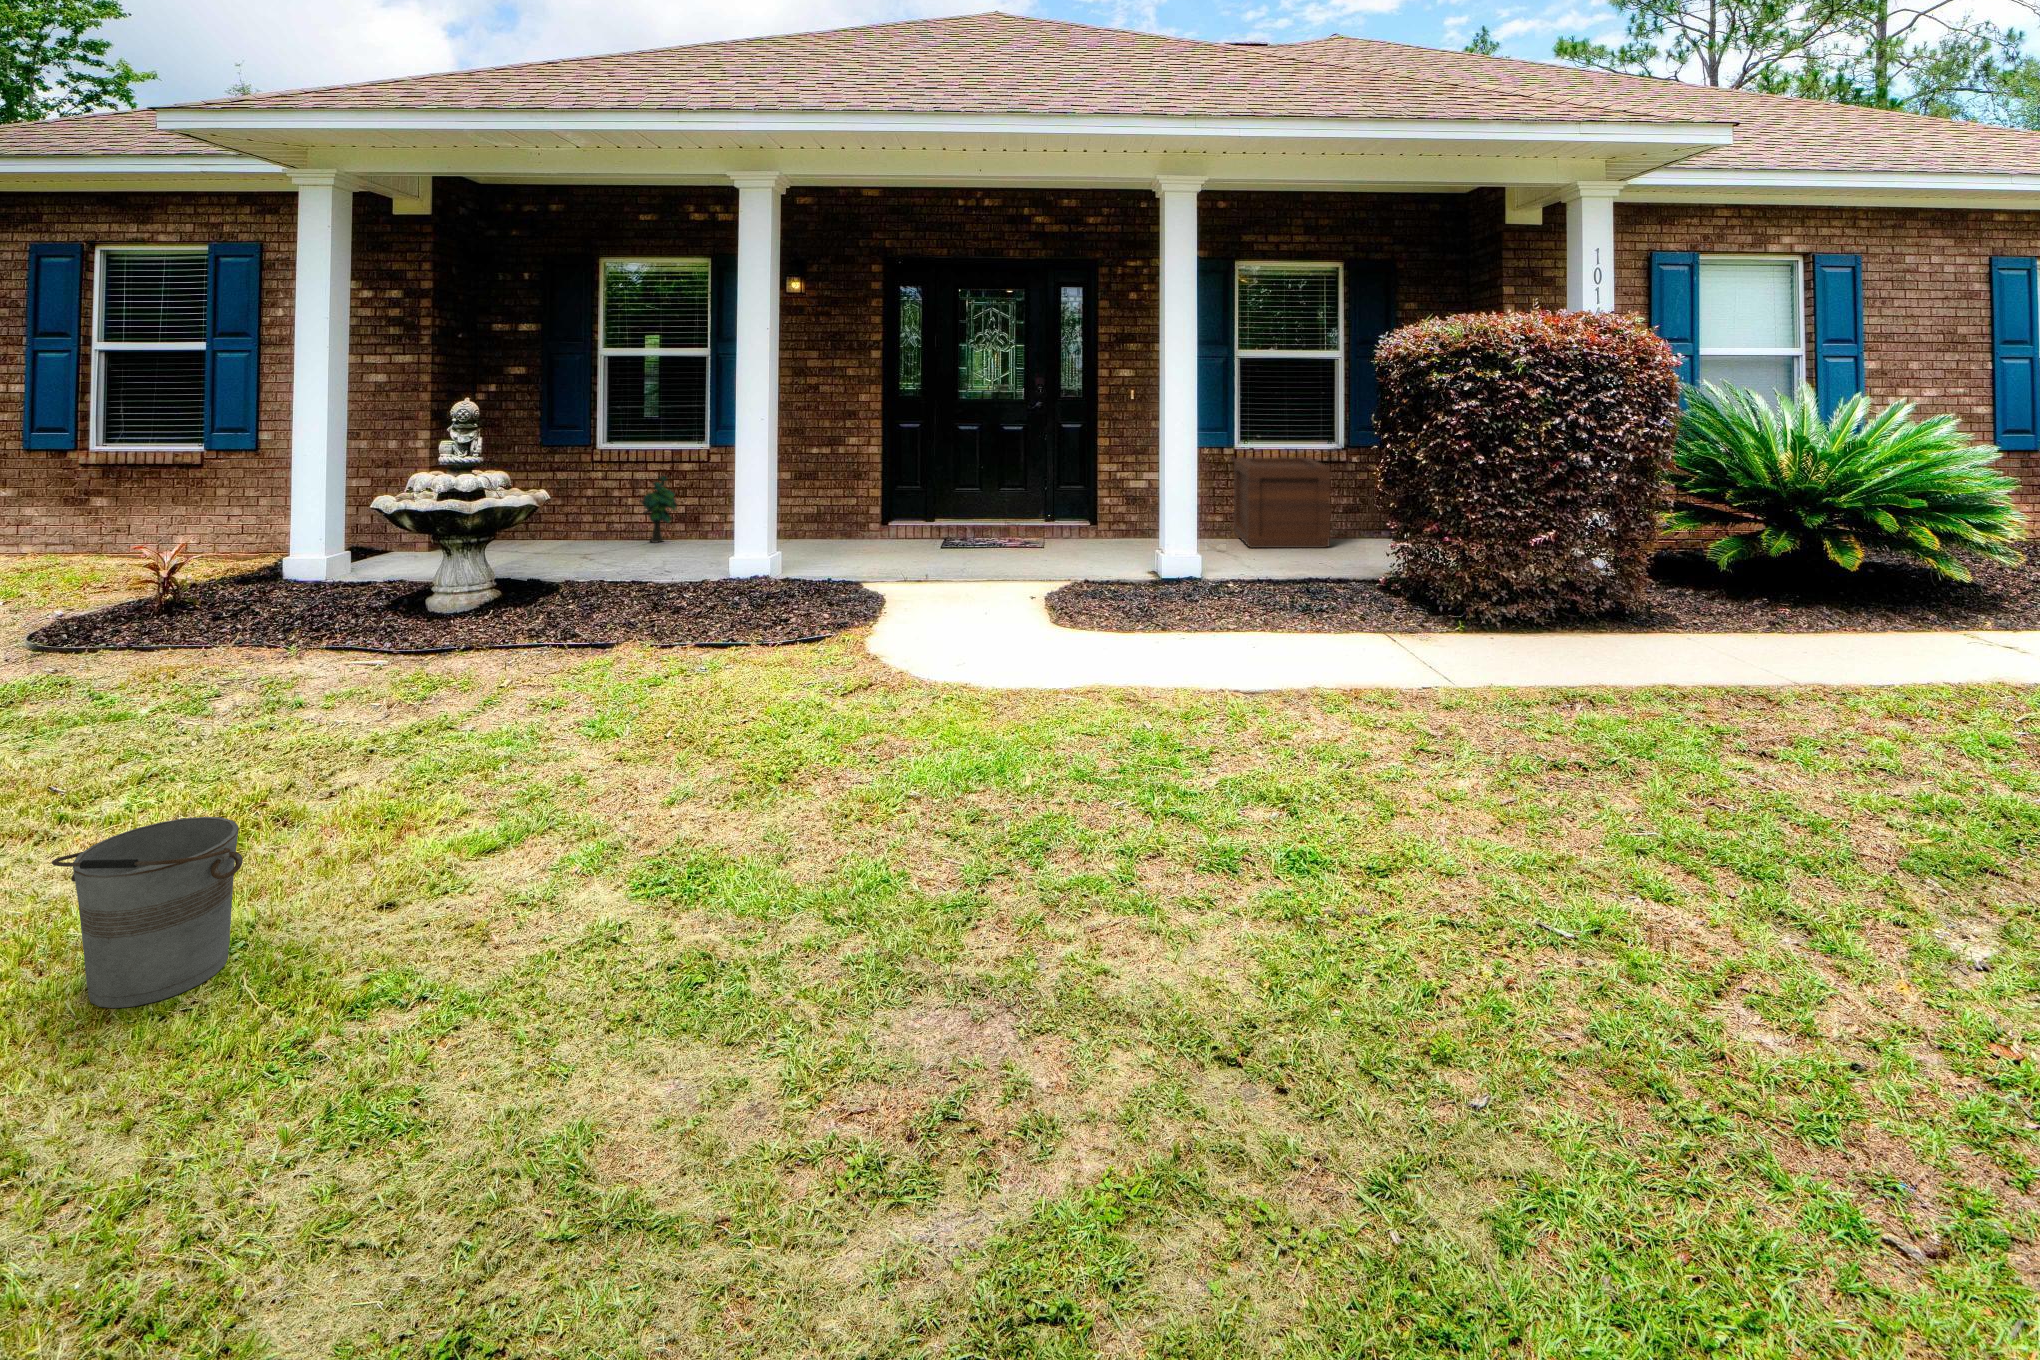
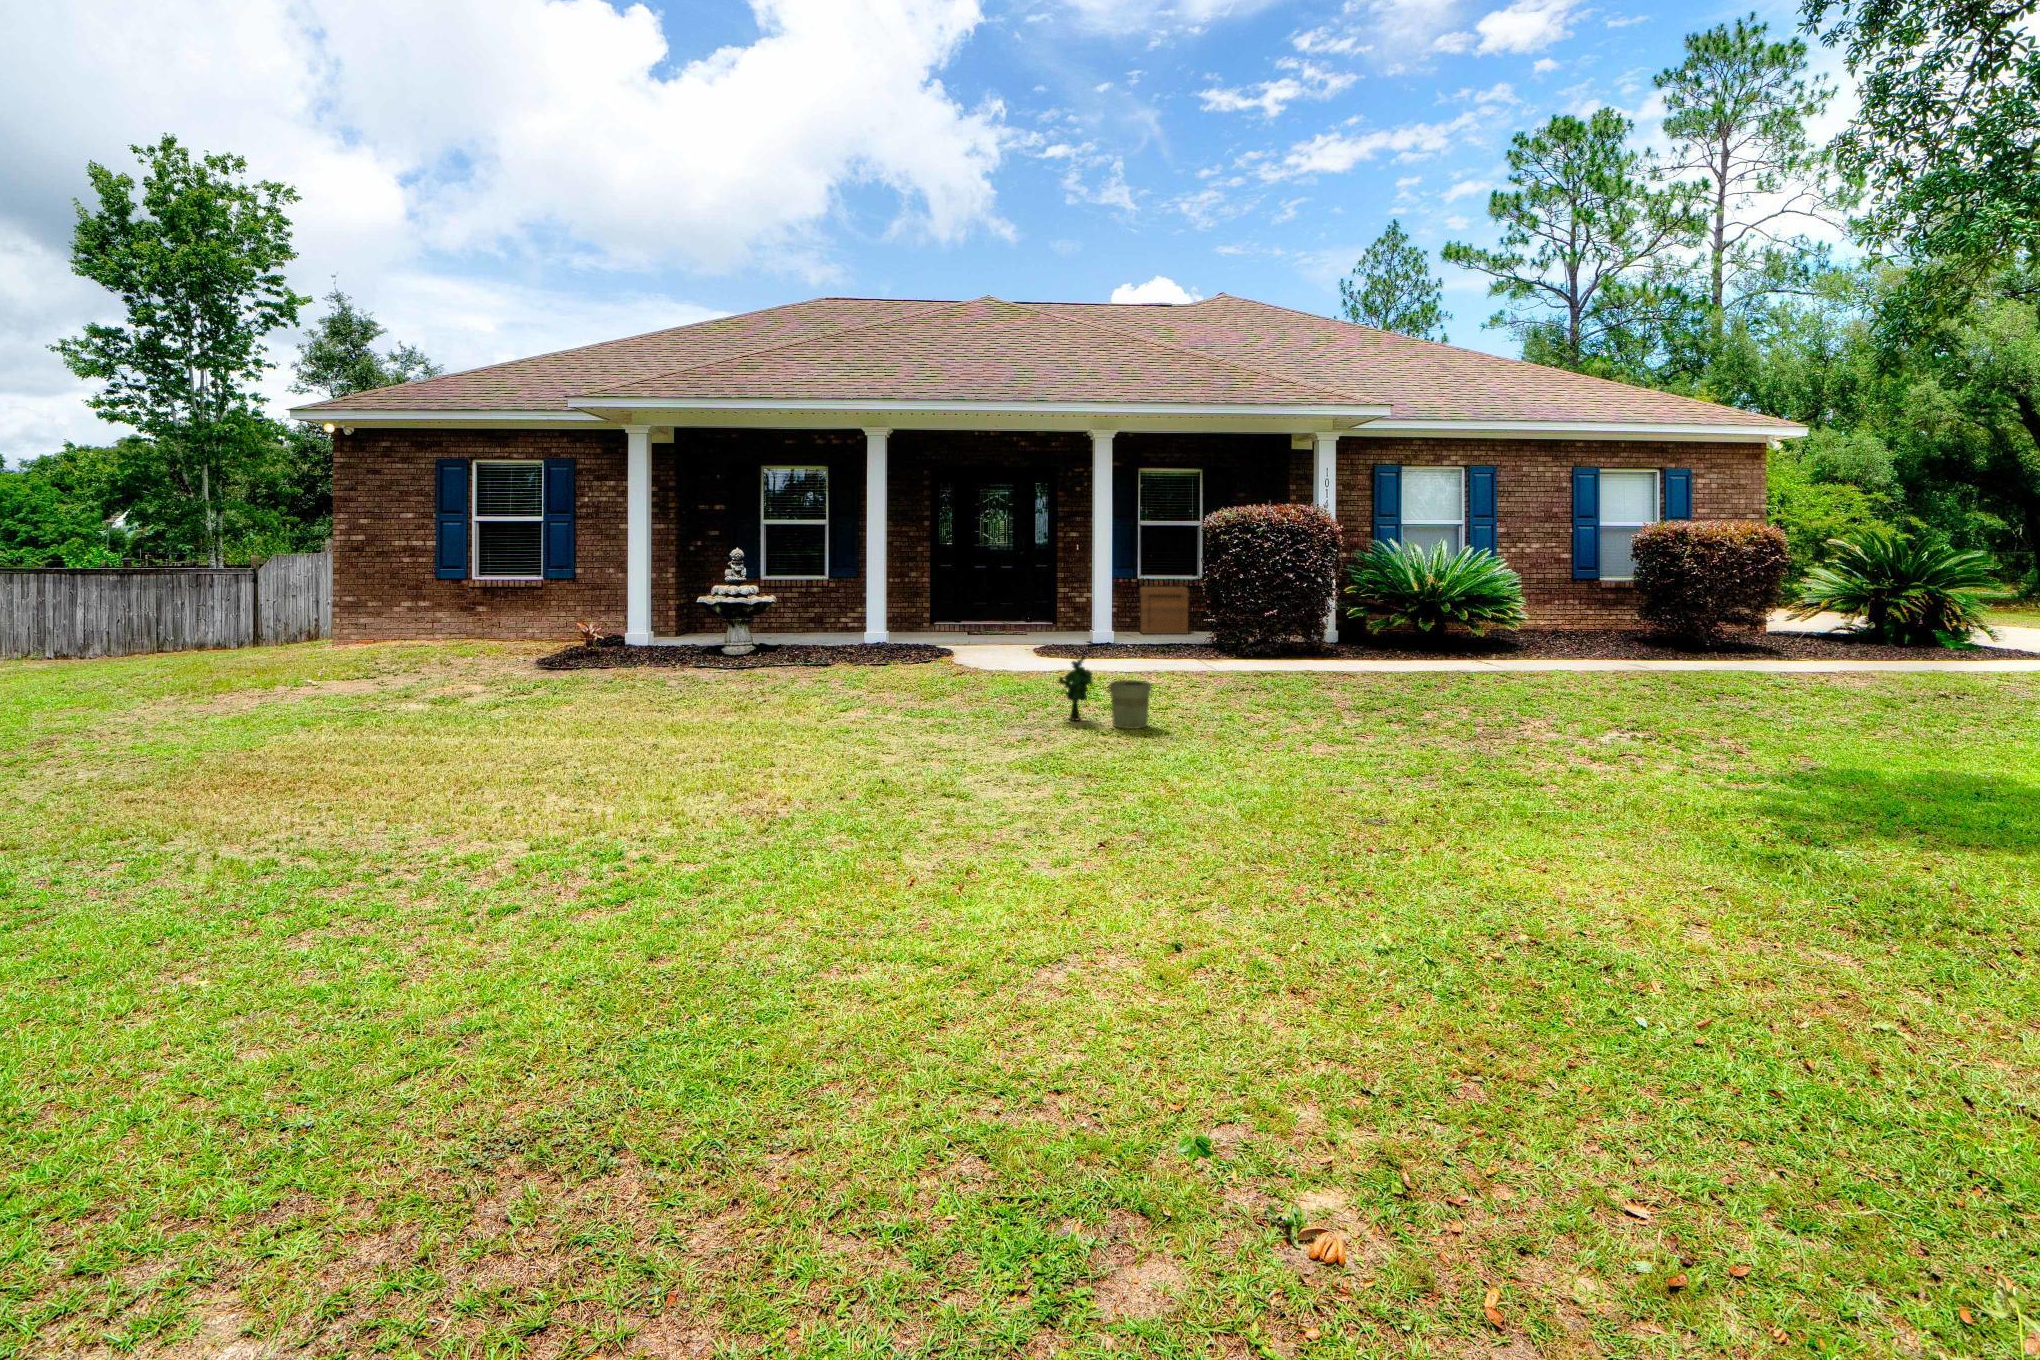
decorative plant: present [640,476,677,543] -> present [1058,656,1093,721]
bucket: present [51,817,243,1008] -> present [1107,680,1152,729]

